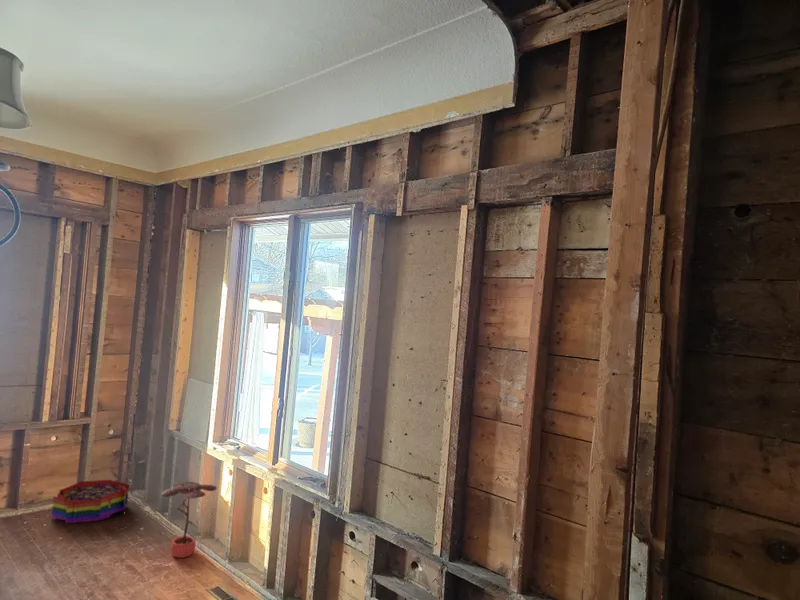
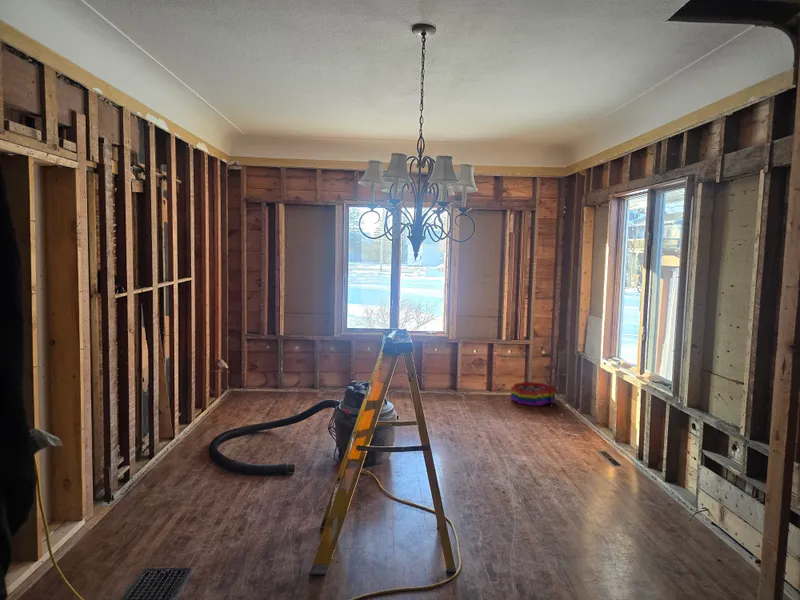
potted plant: present [161,482,216,558] -> none [569,385,608,433]

